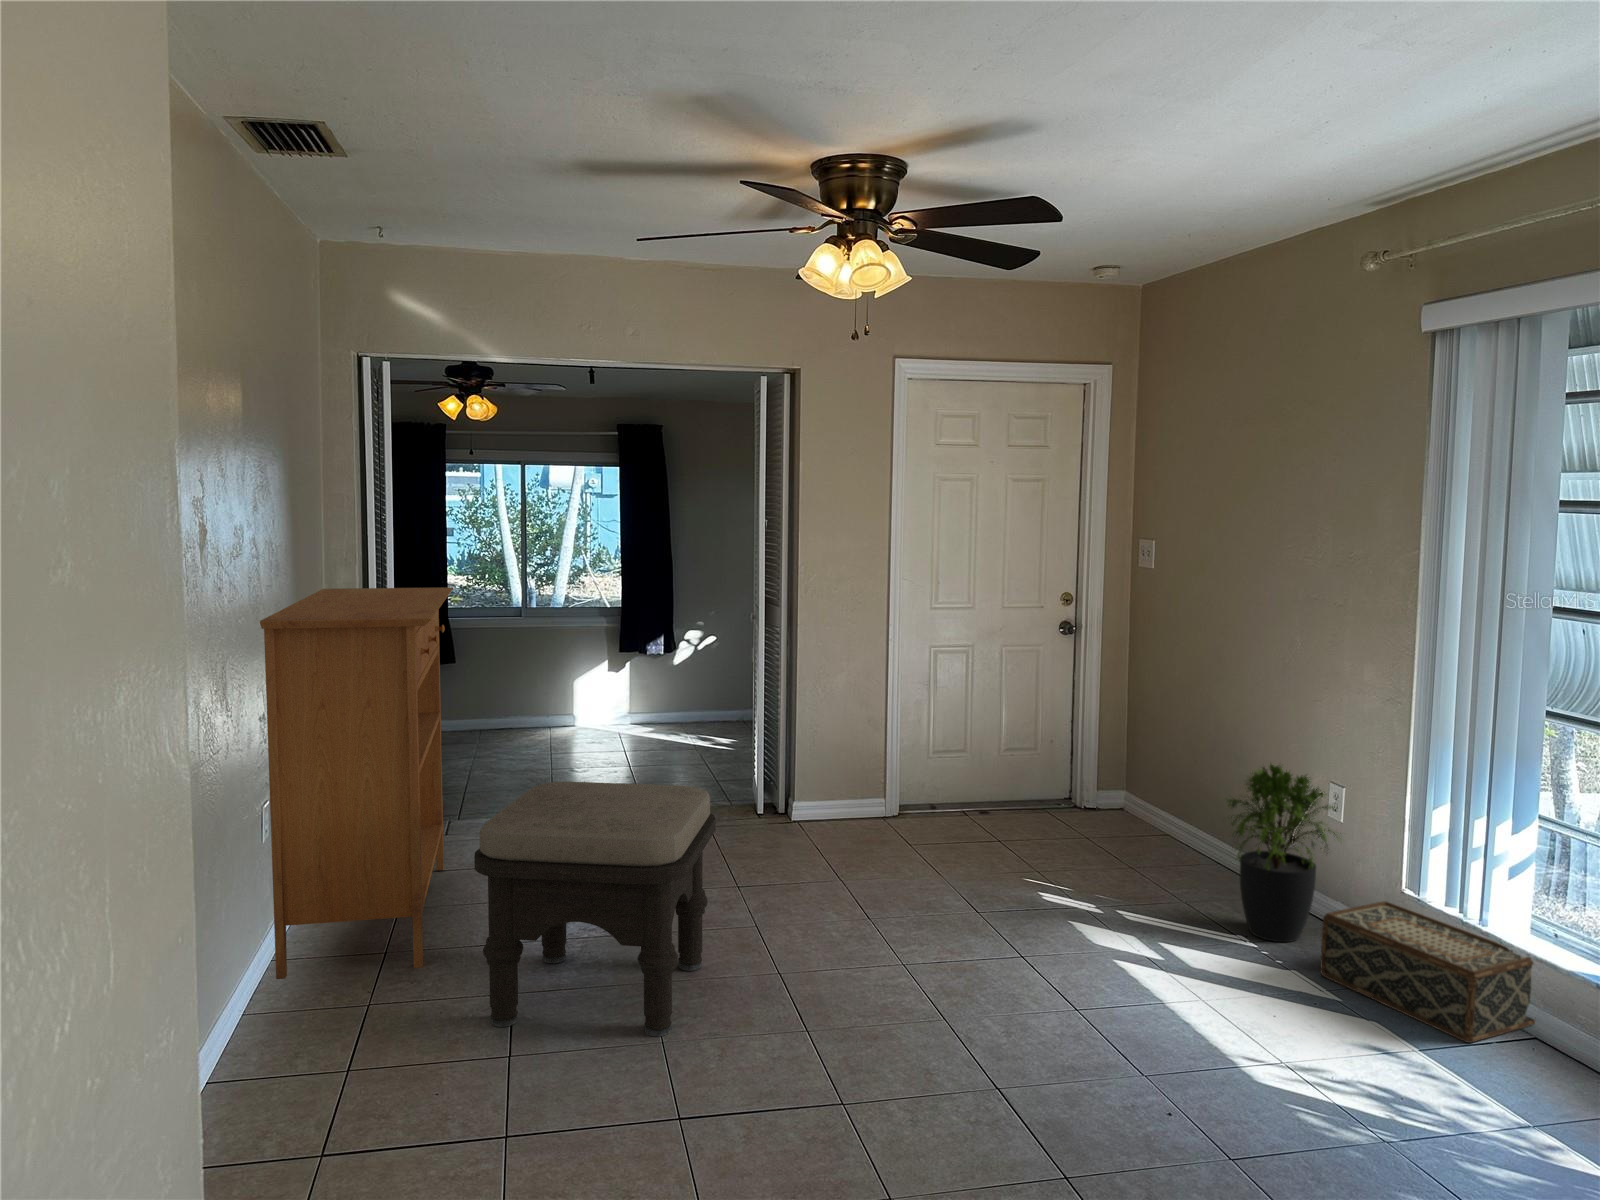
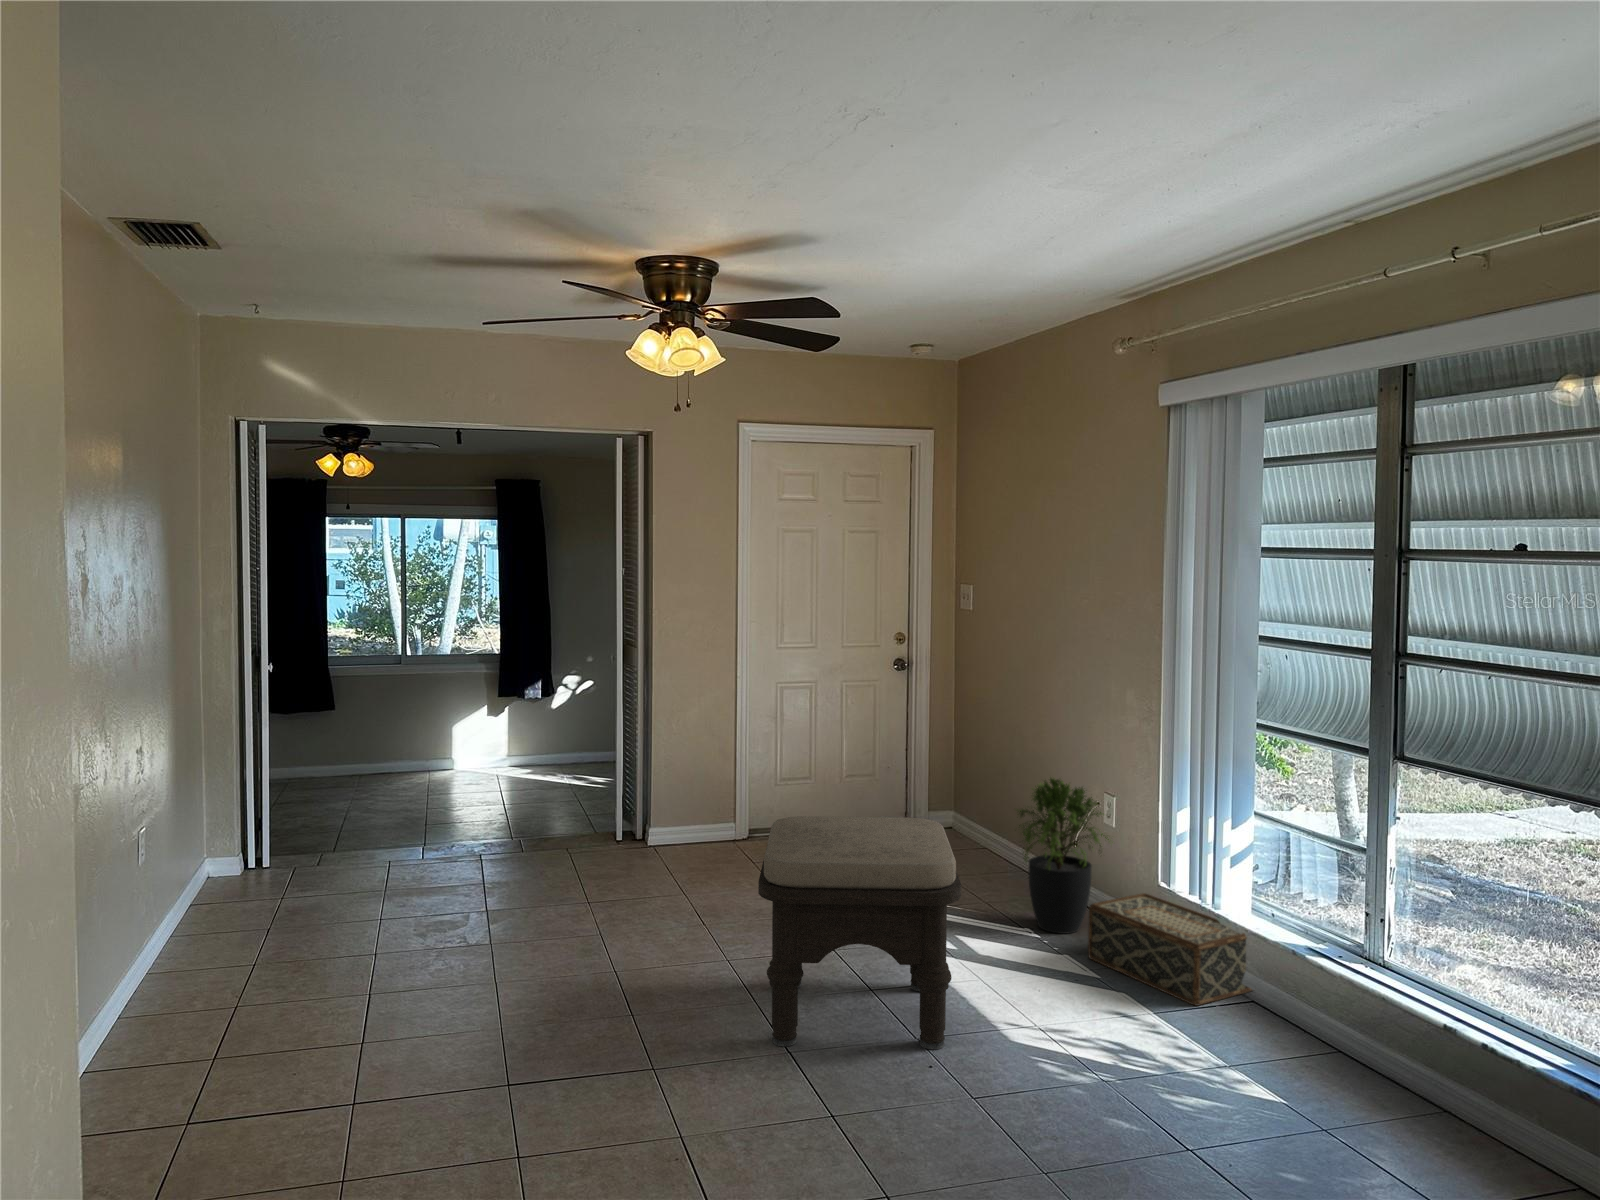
console table: present [260,587,453,979] -> none [137,632,326,990]
ottoman: present [474,781,716,1037] -> present [758,816,961,1050]

